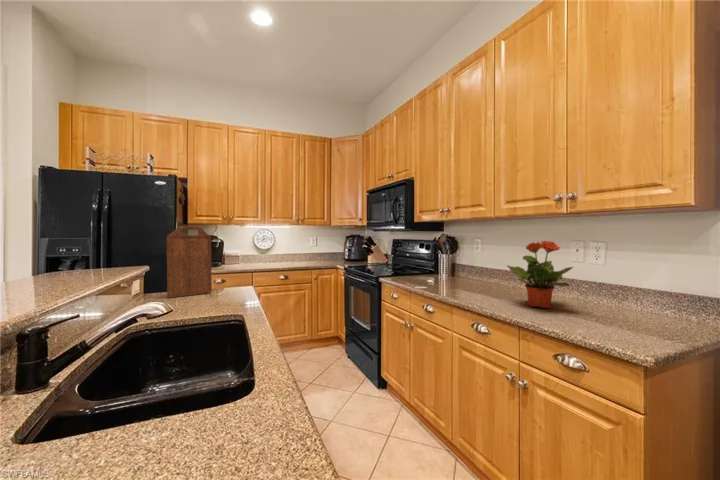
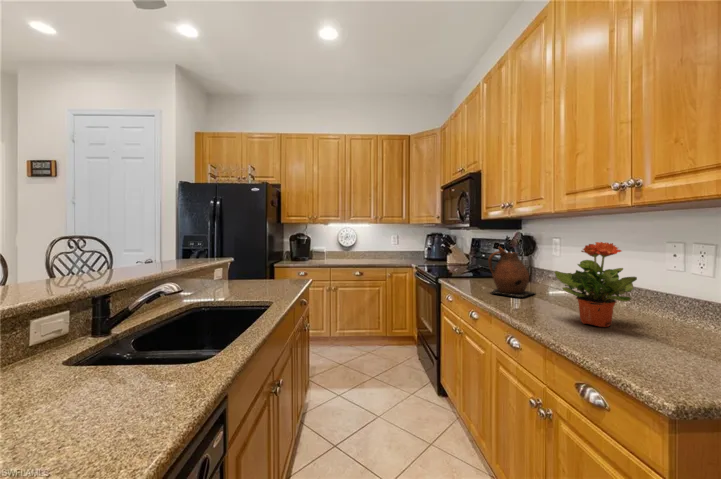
cutting board: present [167,226,212,298] -> none [235,226,270,285]
ceramic pitcher: none [435,247,471,290] -> present [488,247,535,297]

